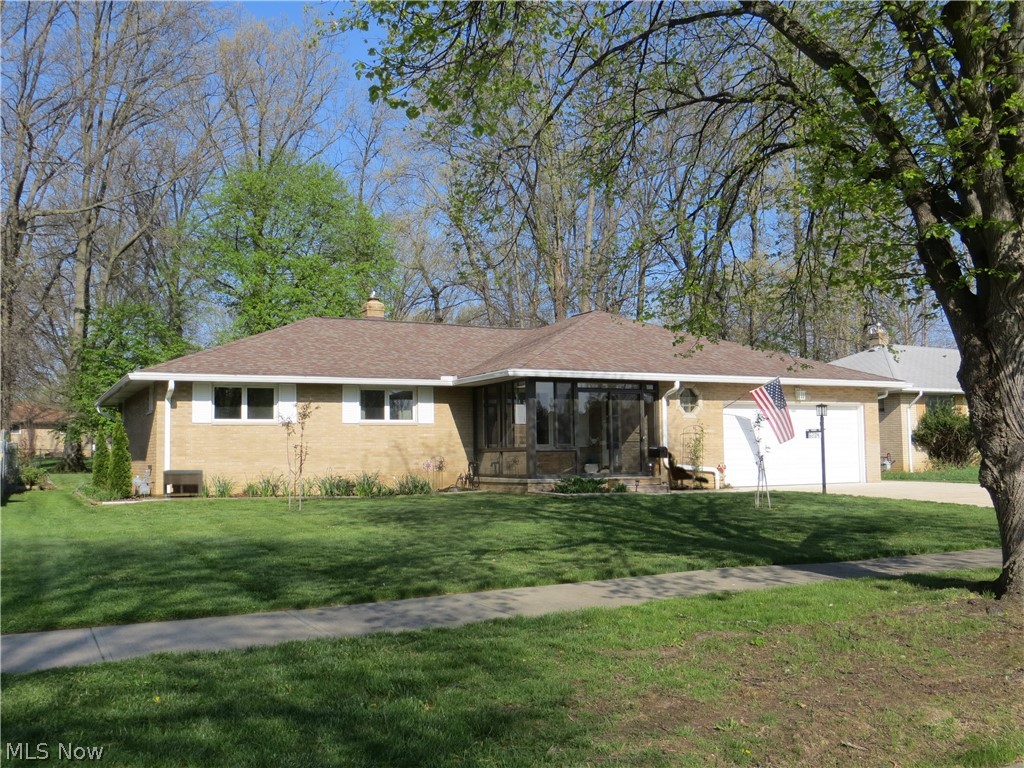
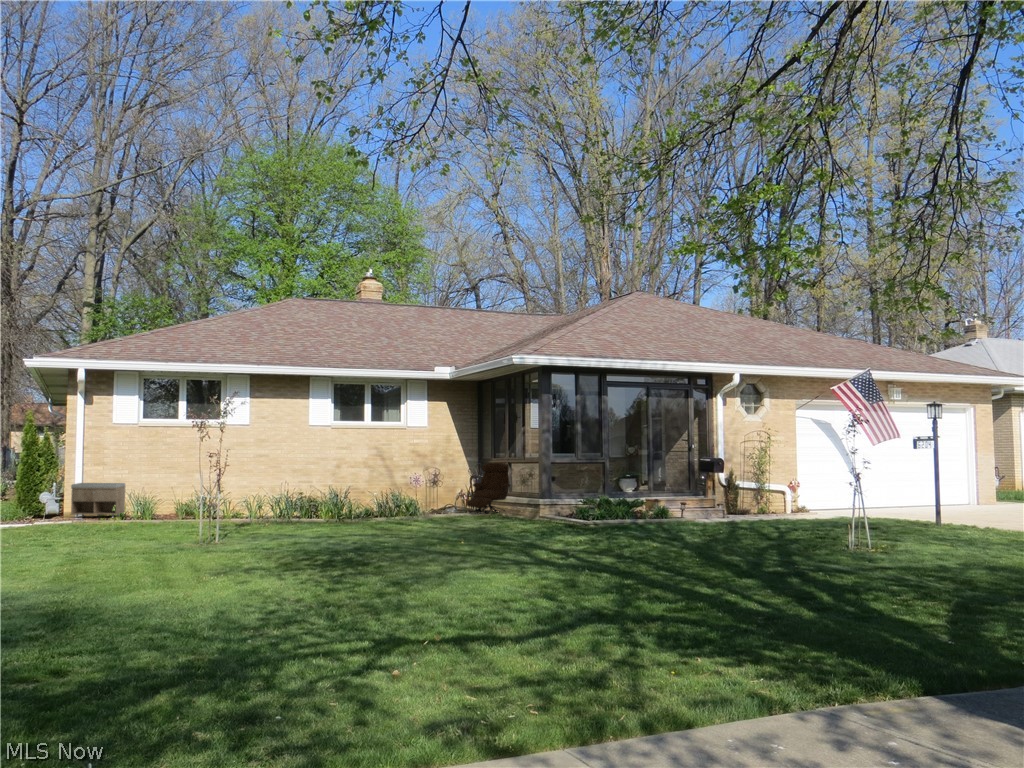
lounge chair: present [667,452,709,489] -> present [467,463,510,514]

